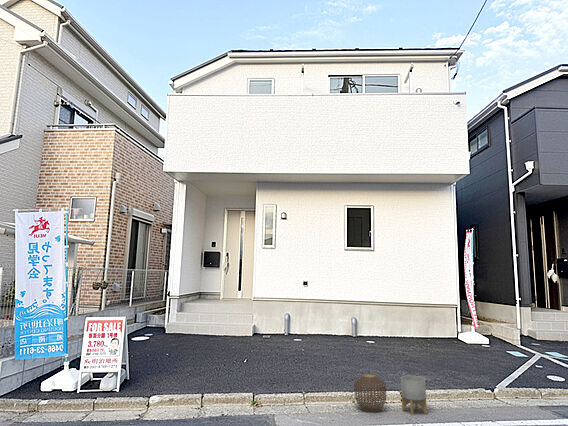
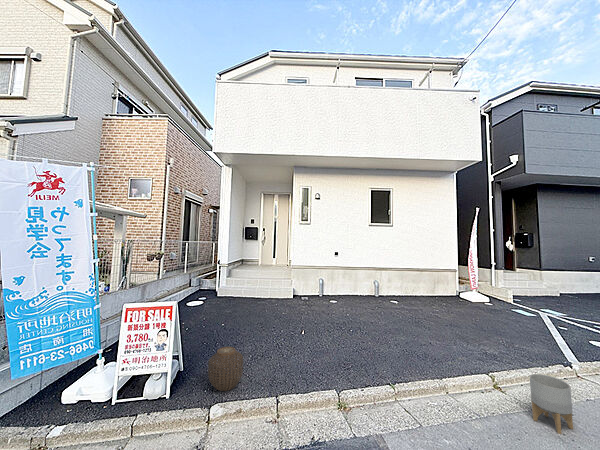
woven basket: present [354,374,386,412] -> present [208,347,243,391]

